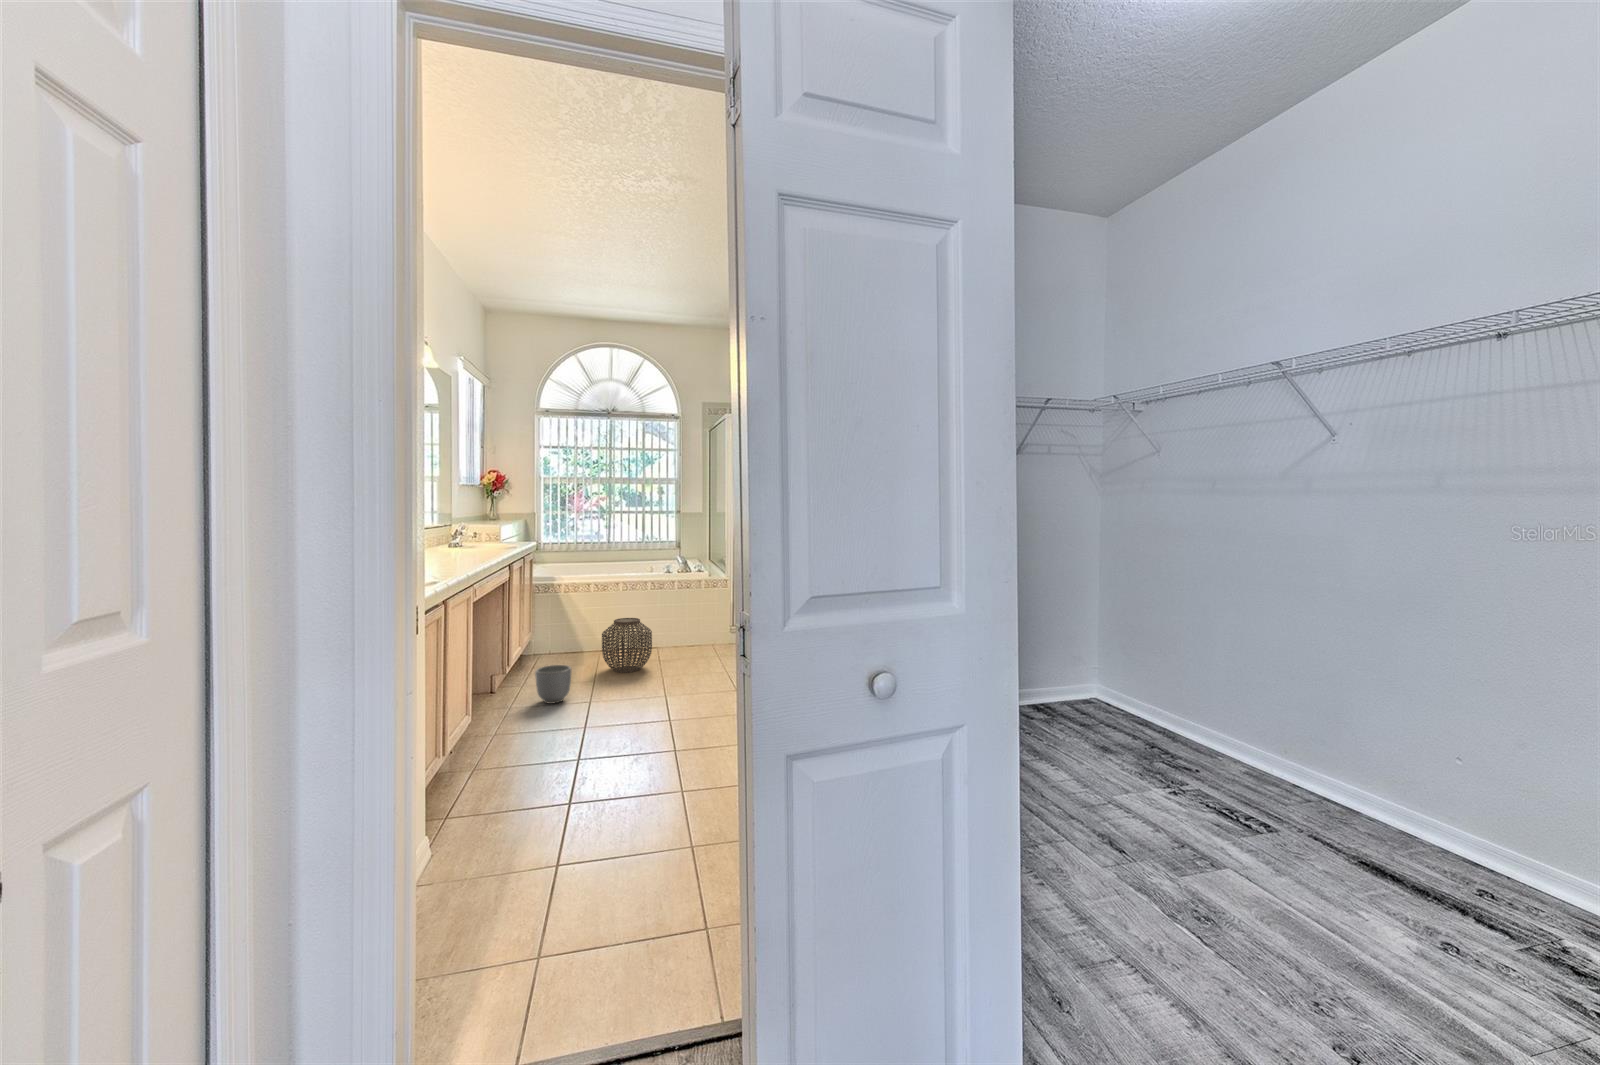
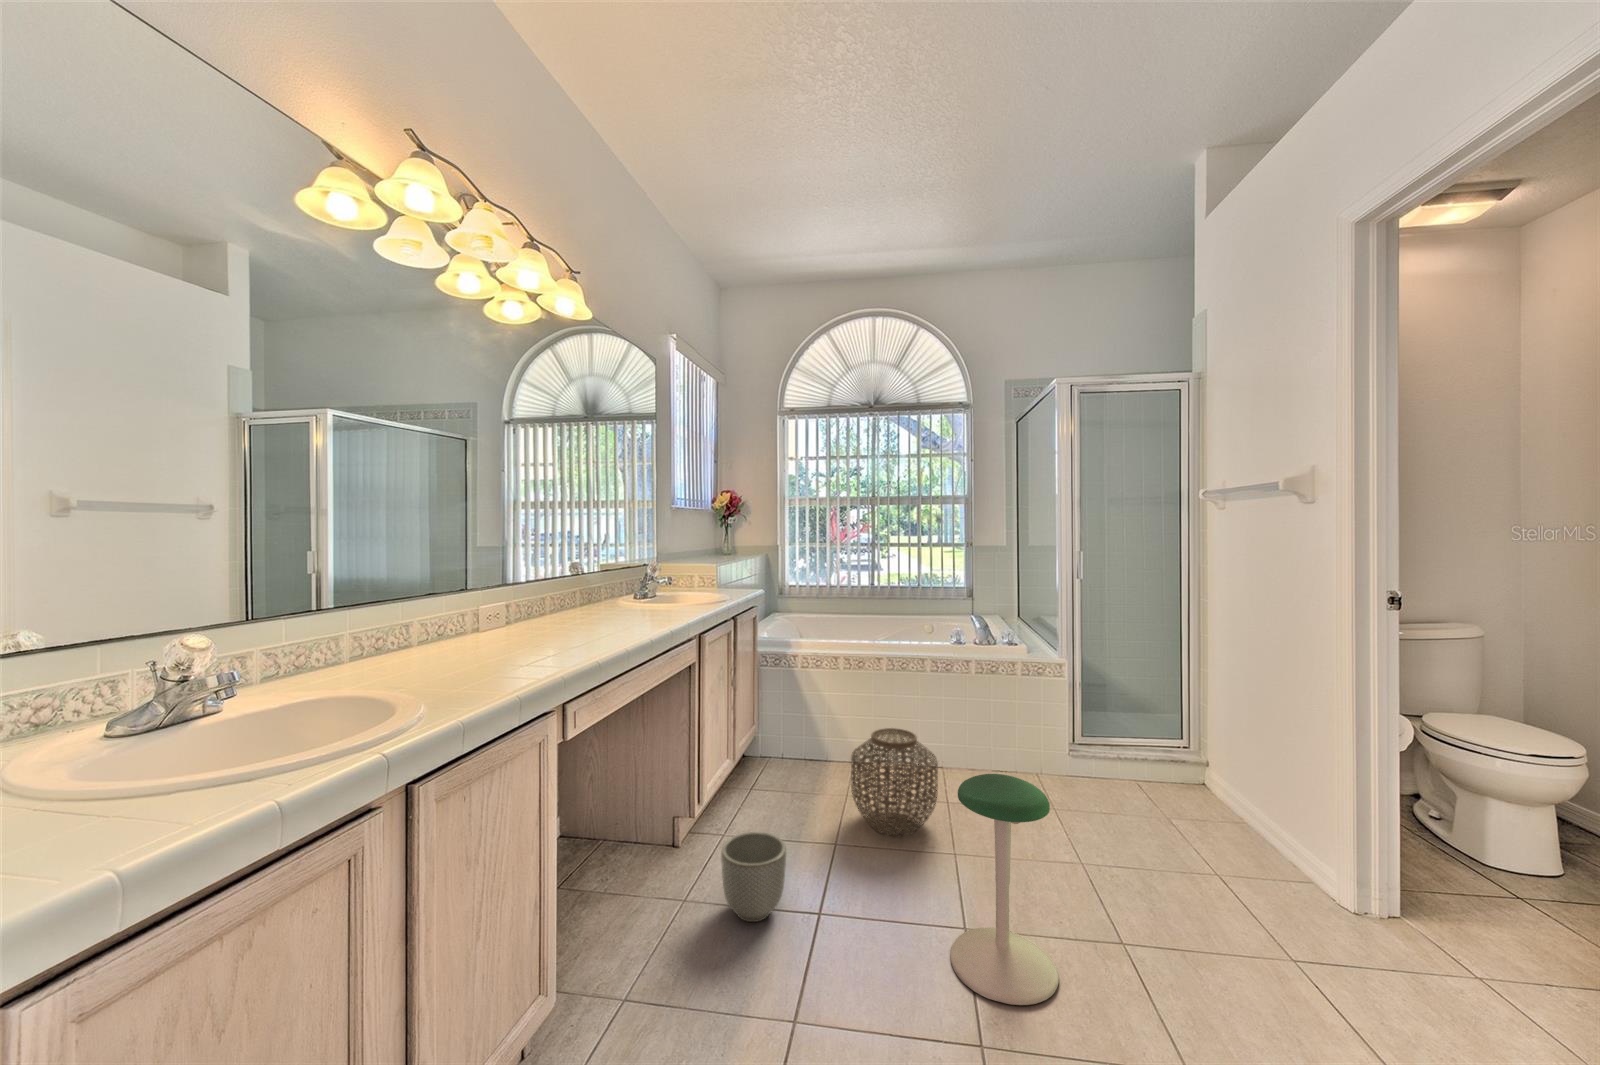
stool: none [654,617,700,703] -> present [950,774,1059,1005]

